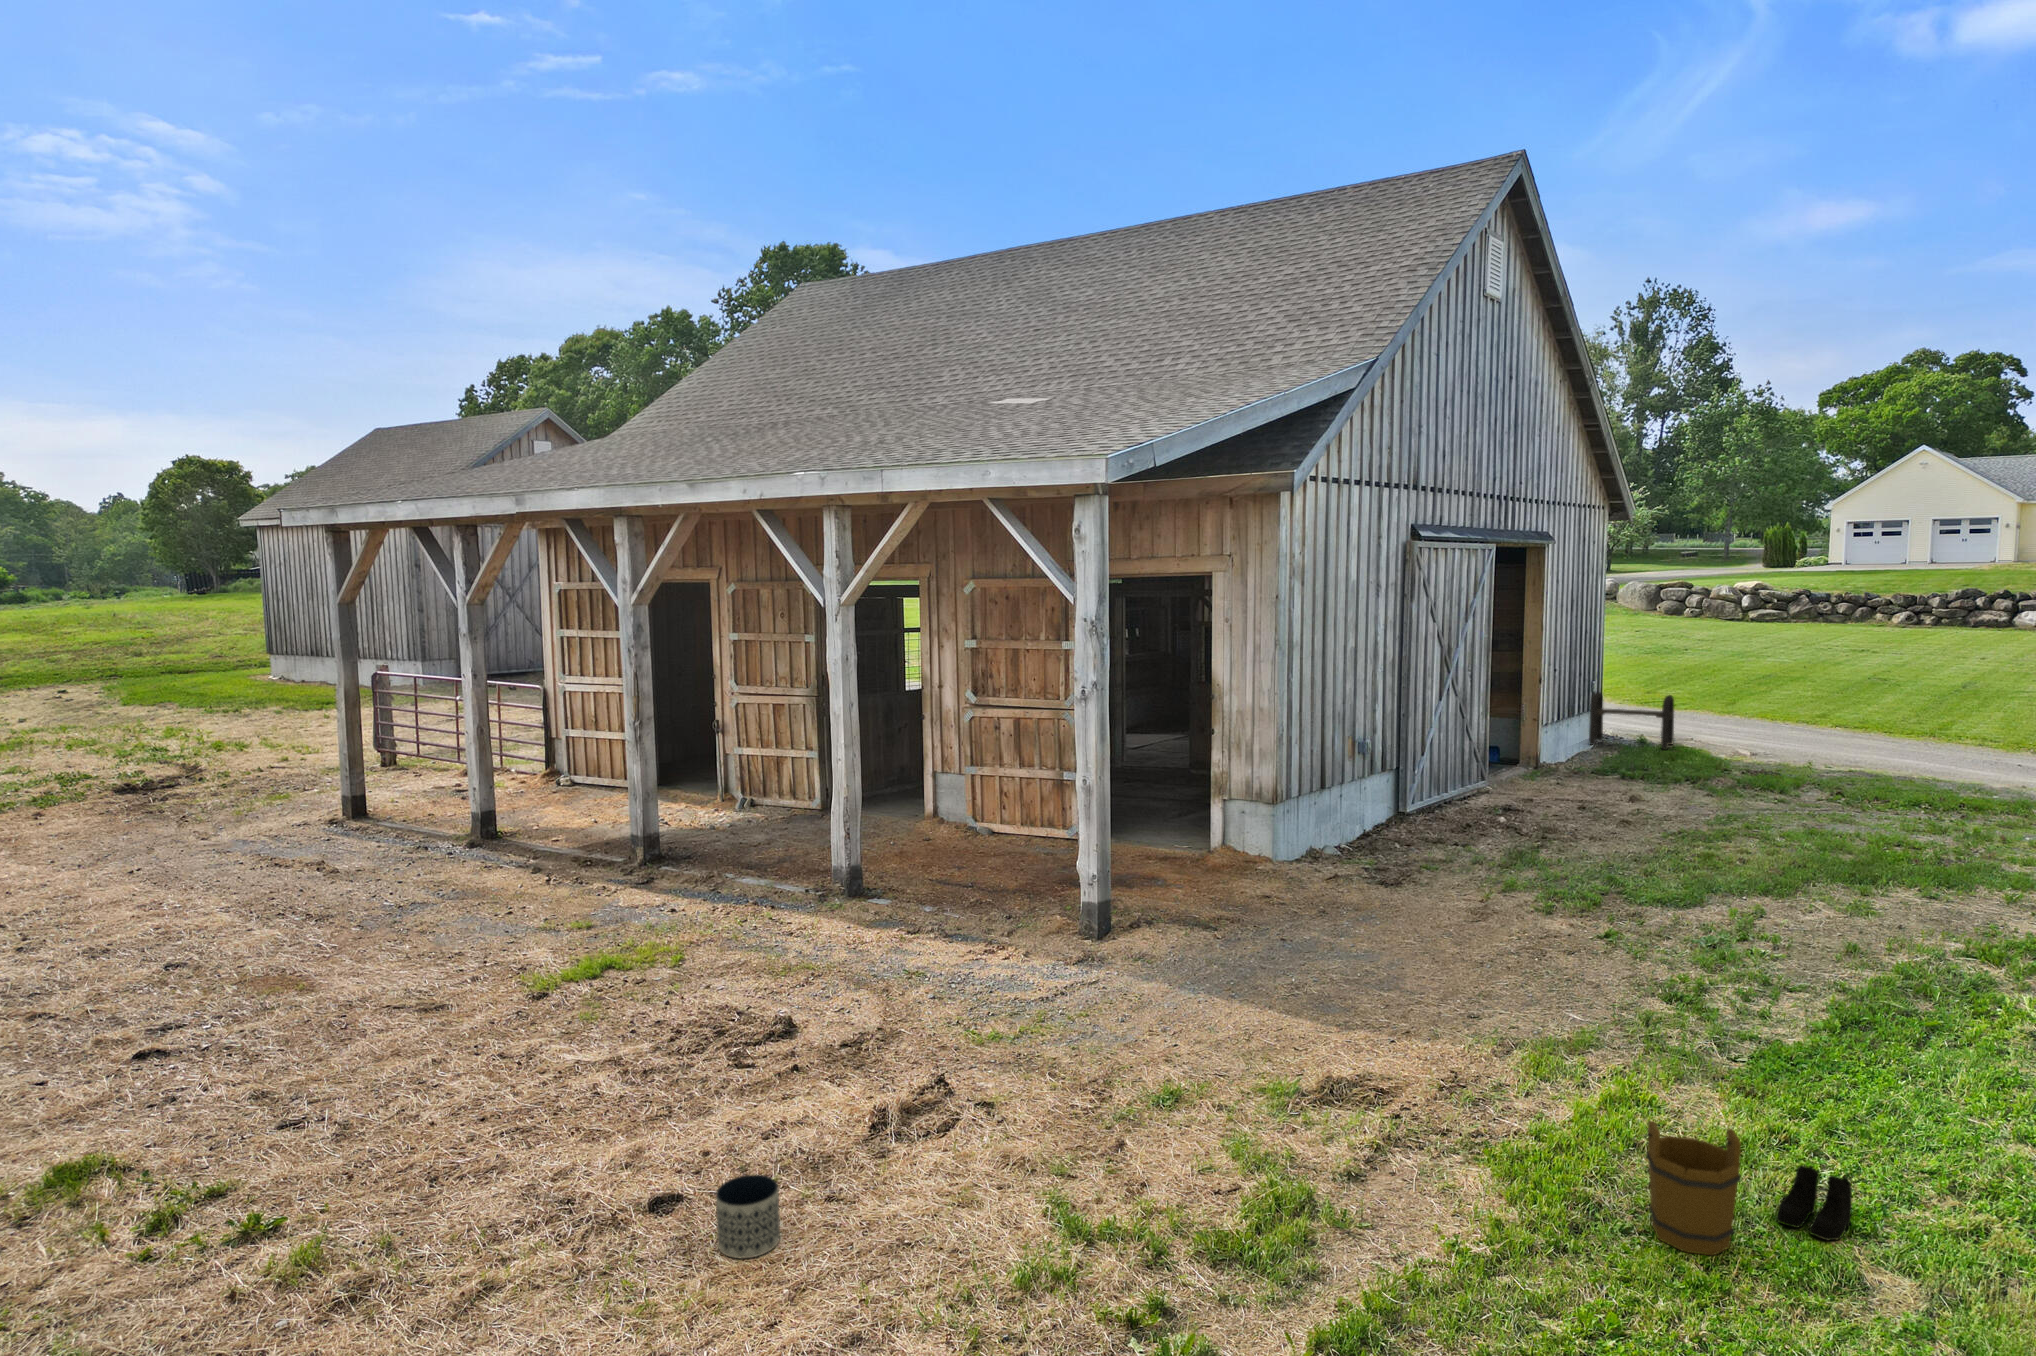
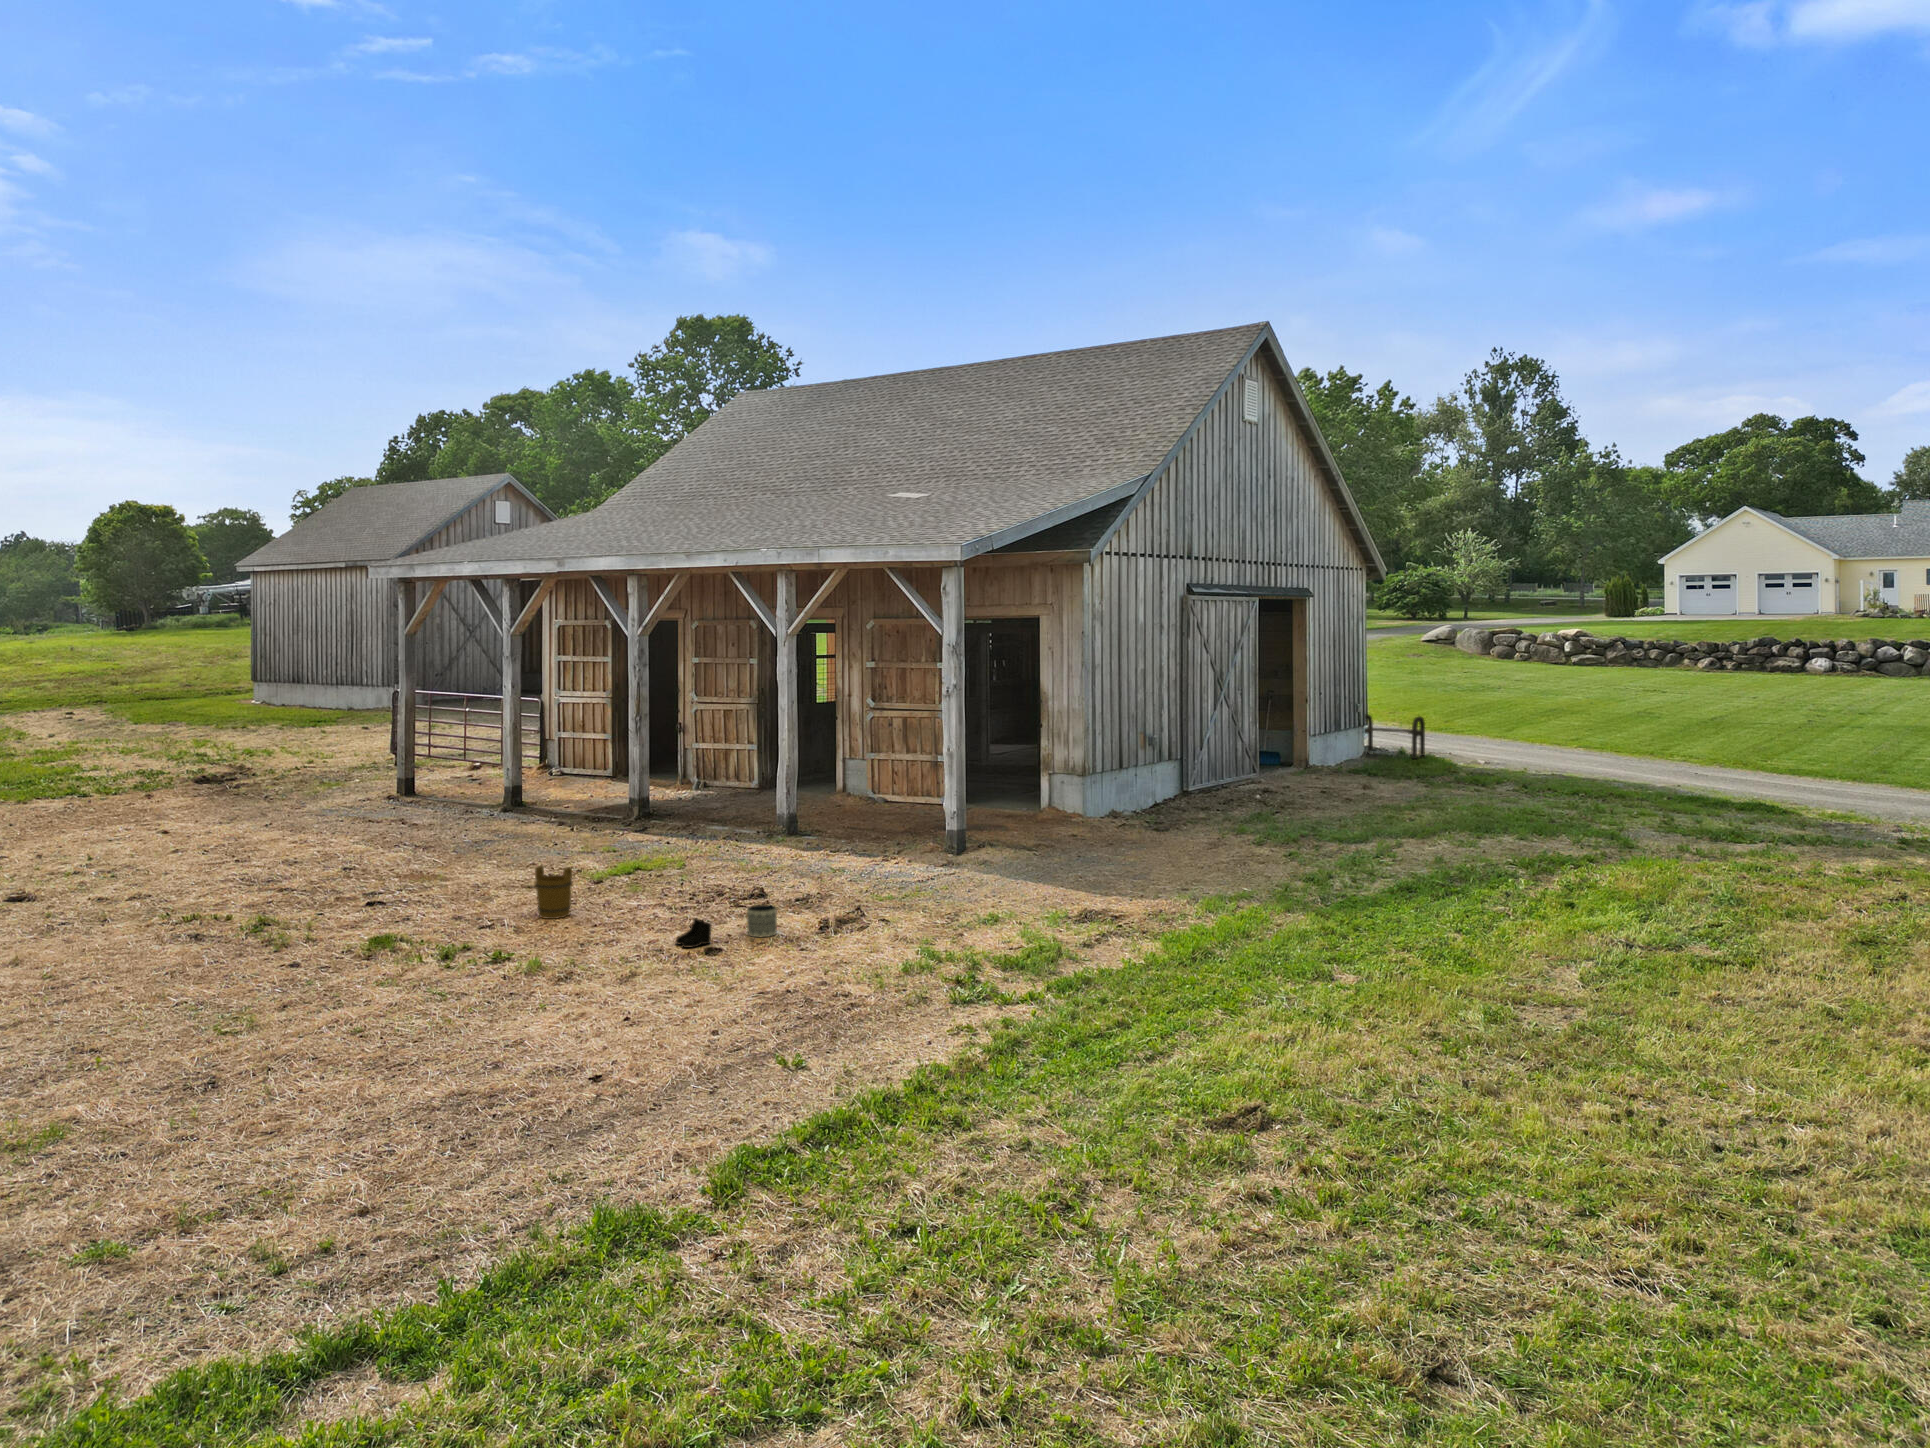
bucket: present [1644,1121,1741,1255] -> present [535,866,573,919]
boots: present [1776,1165,1853,1240] -> present [676,918,712,948]

